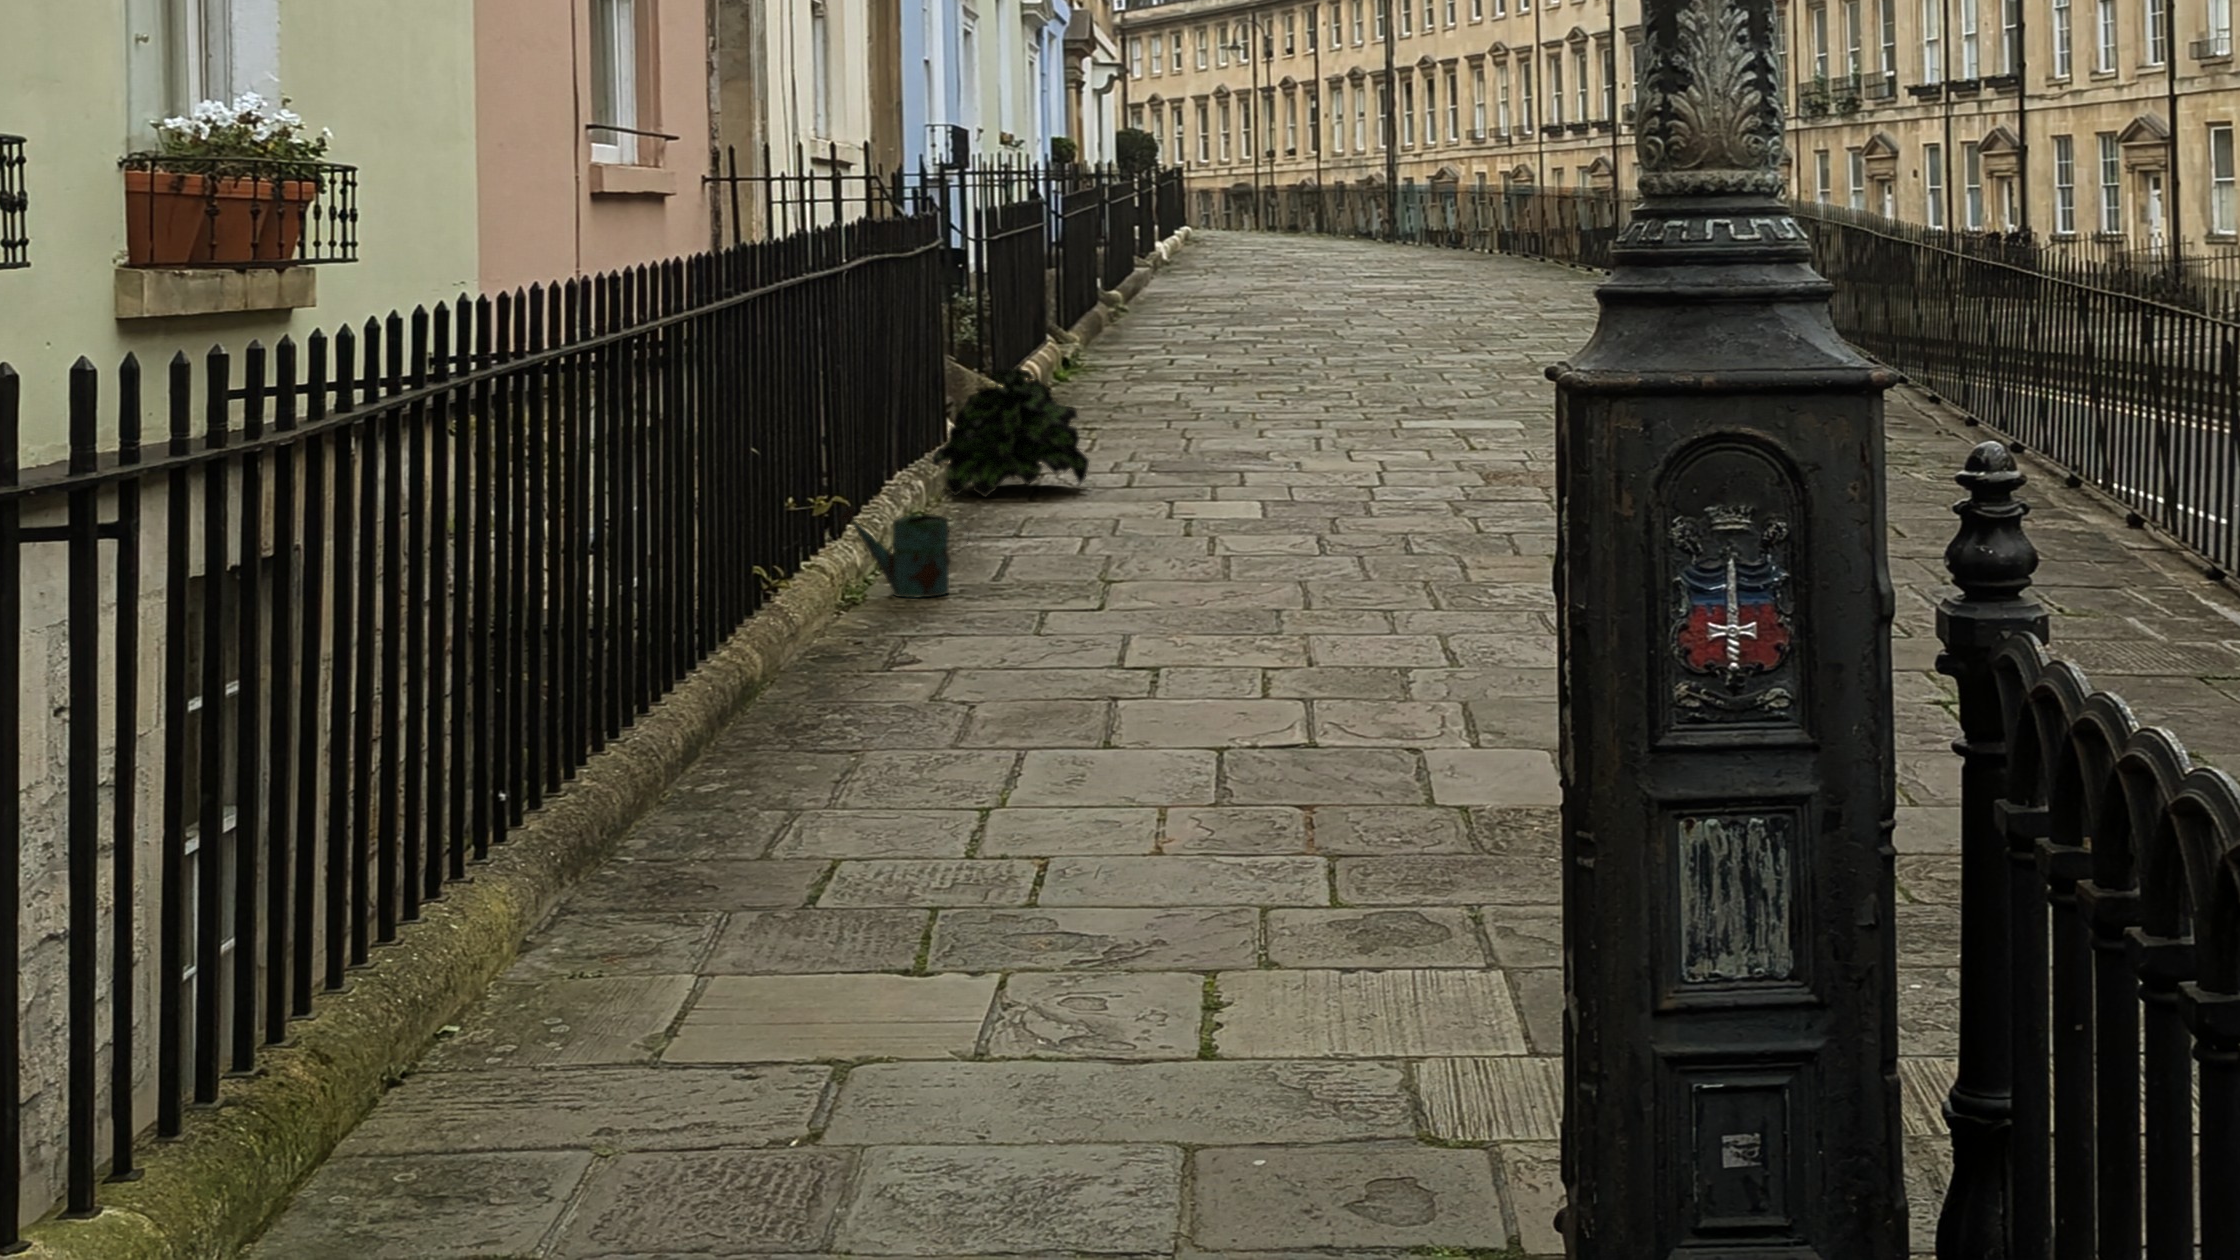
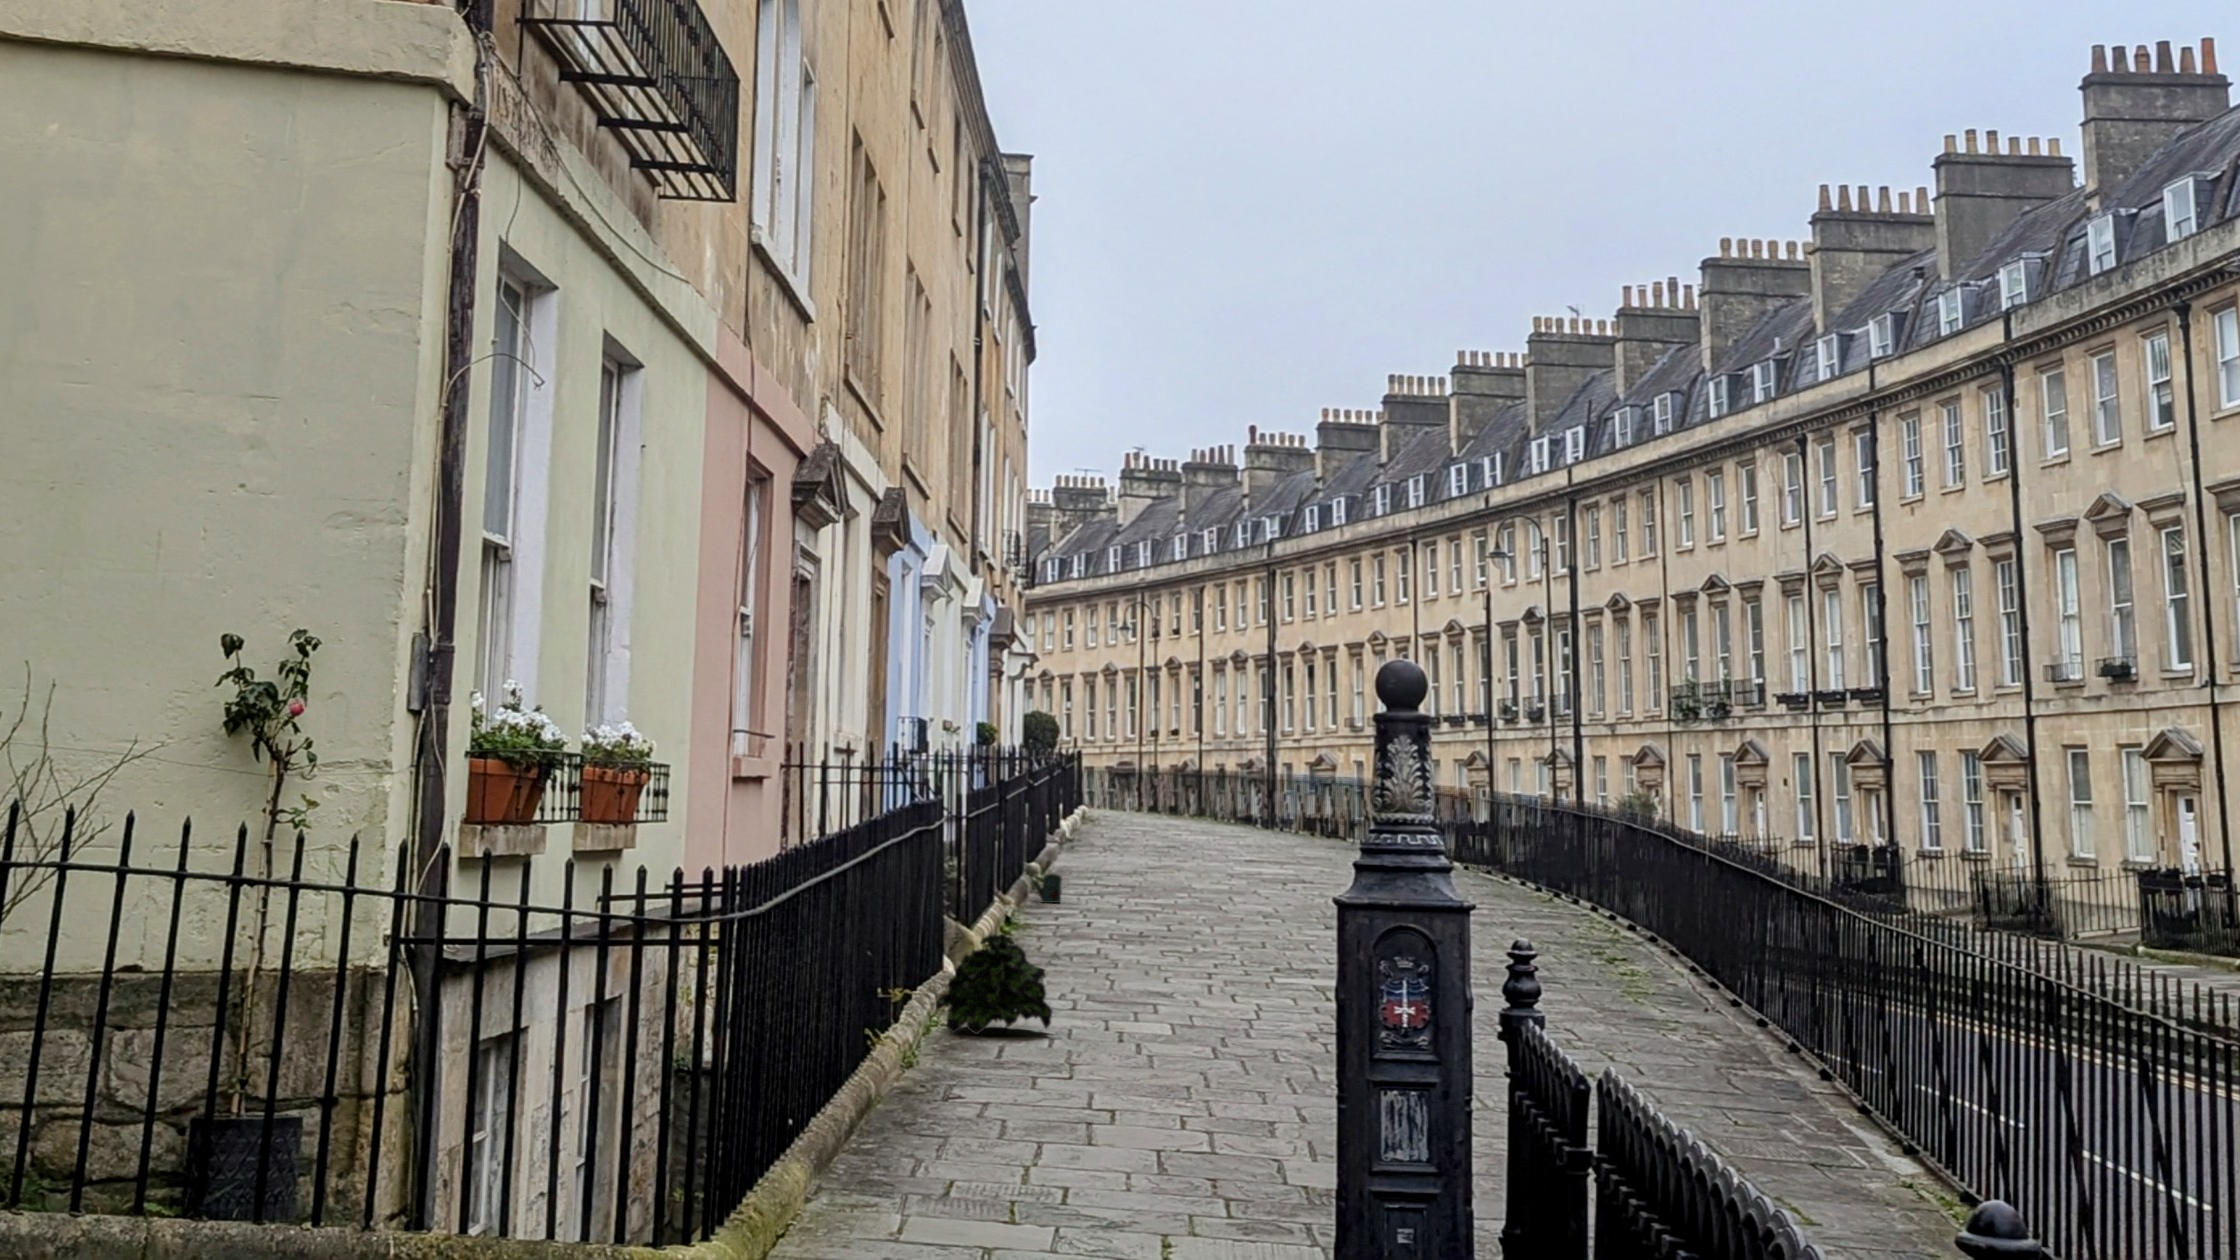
watering can: present [840,508,969,598] -> present [1026,872,1062,903]

